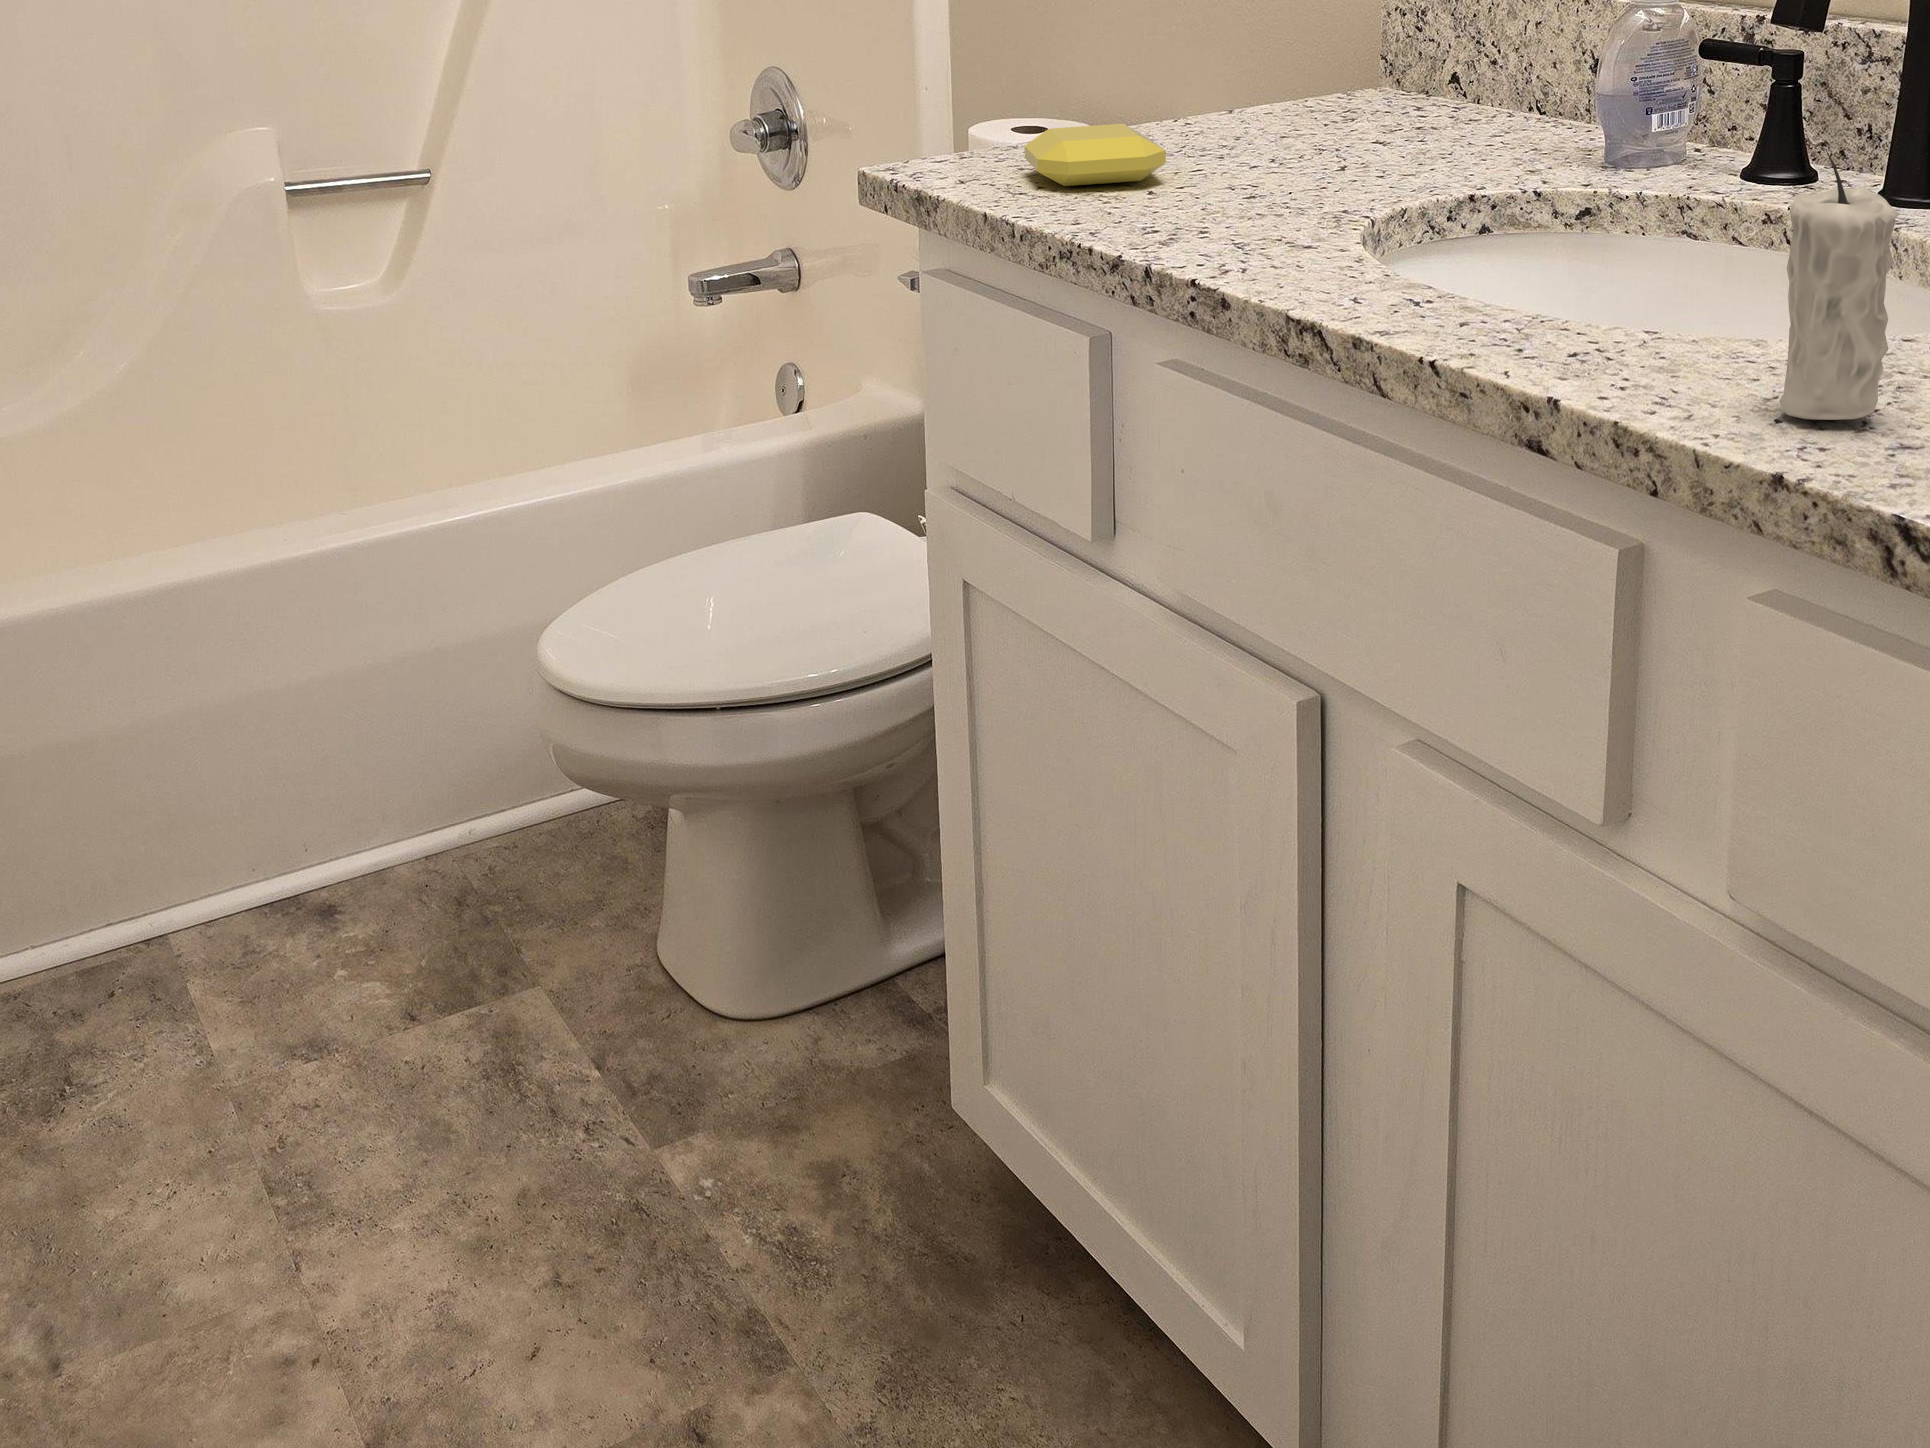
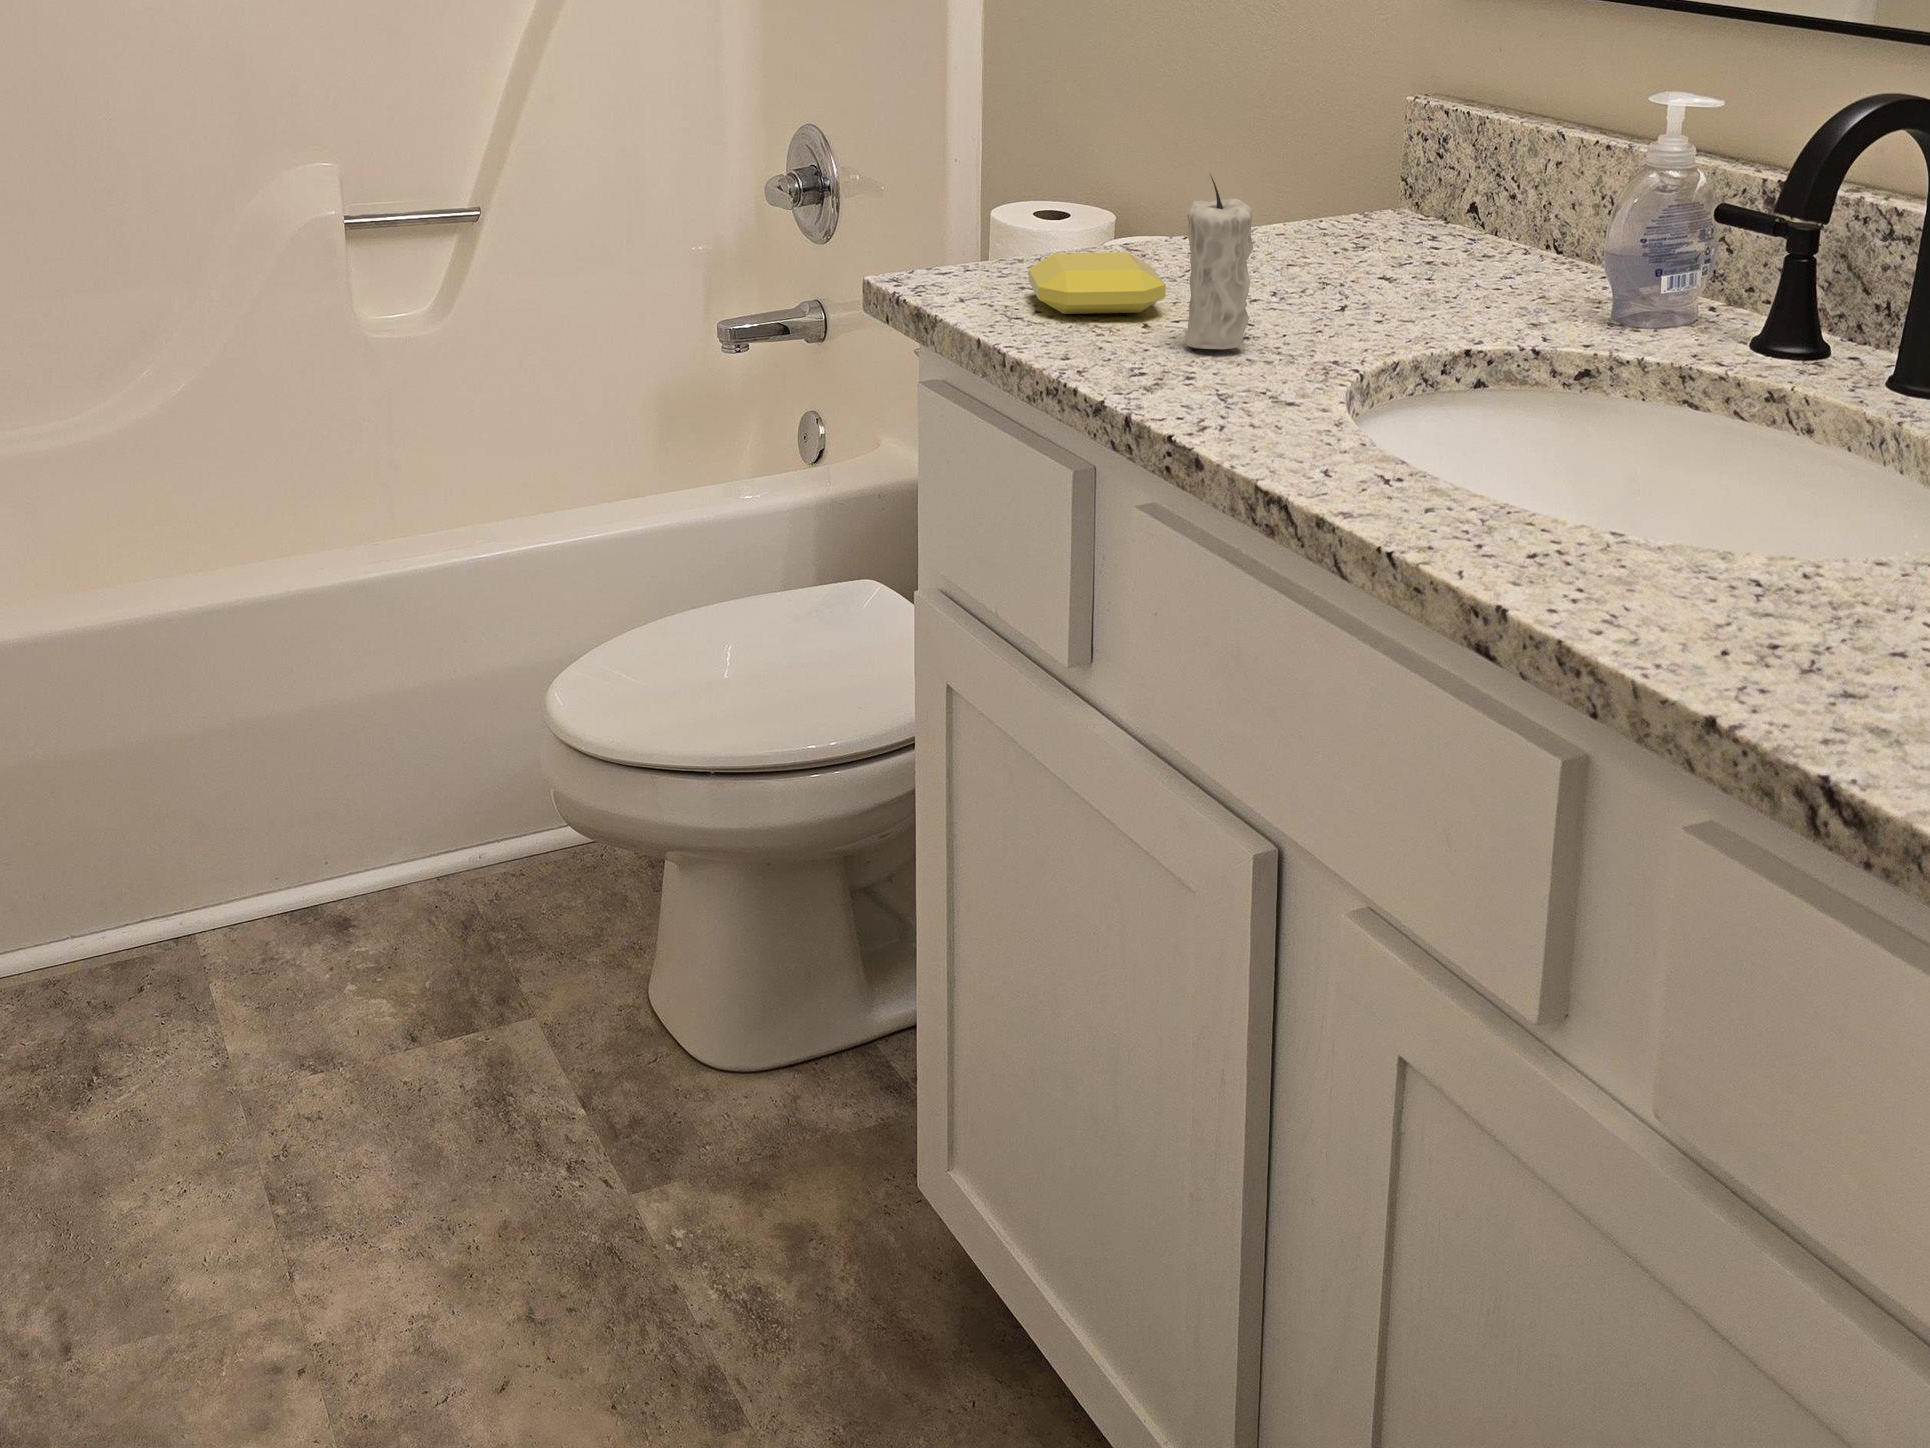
candle: present [1779,149,1899,420] -> present [1184,175,1253,349]

